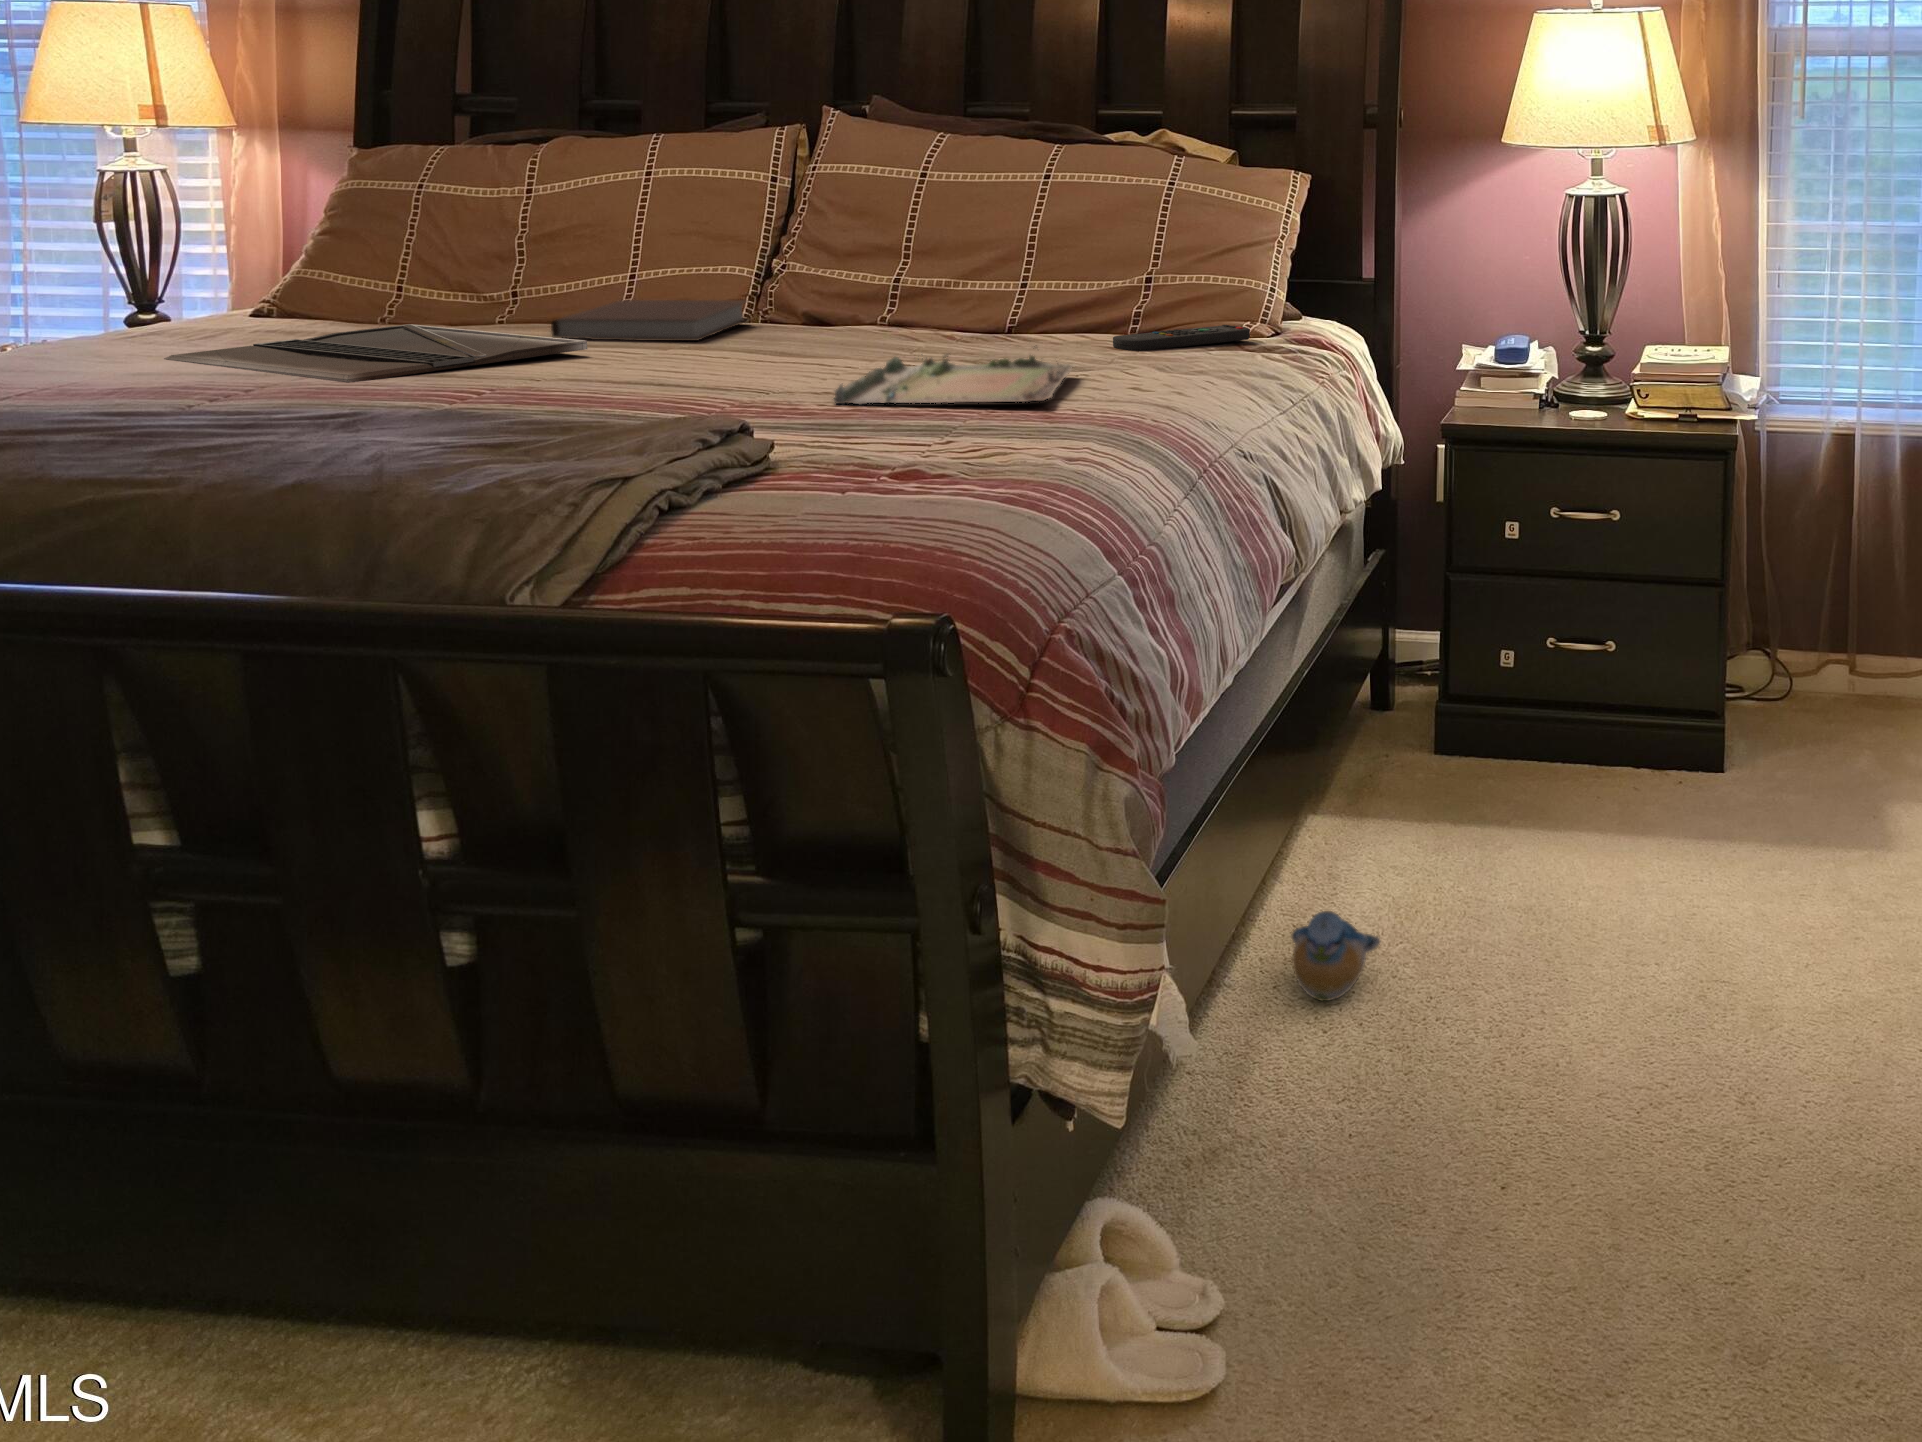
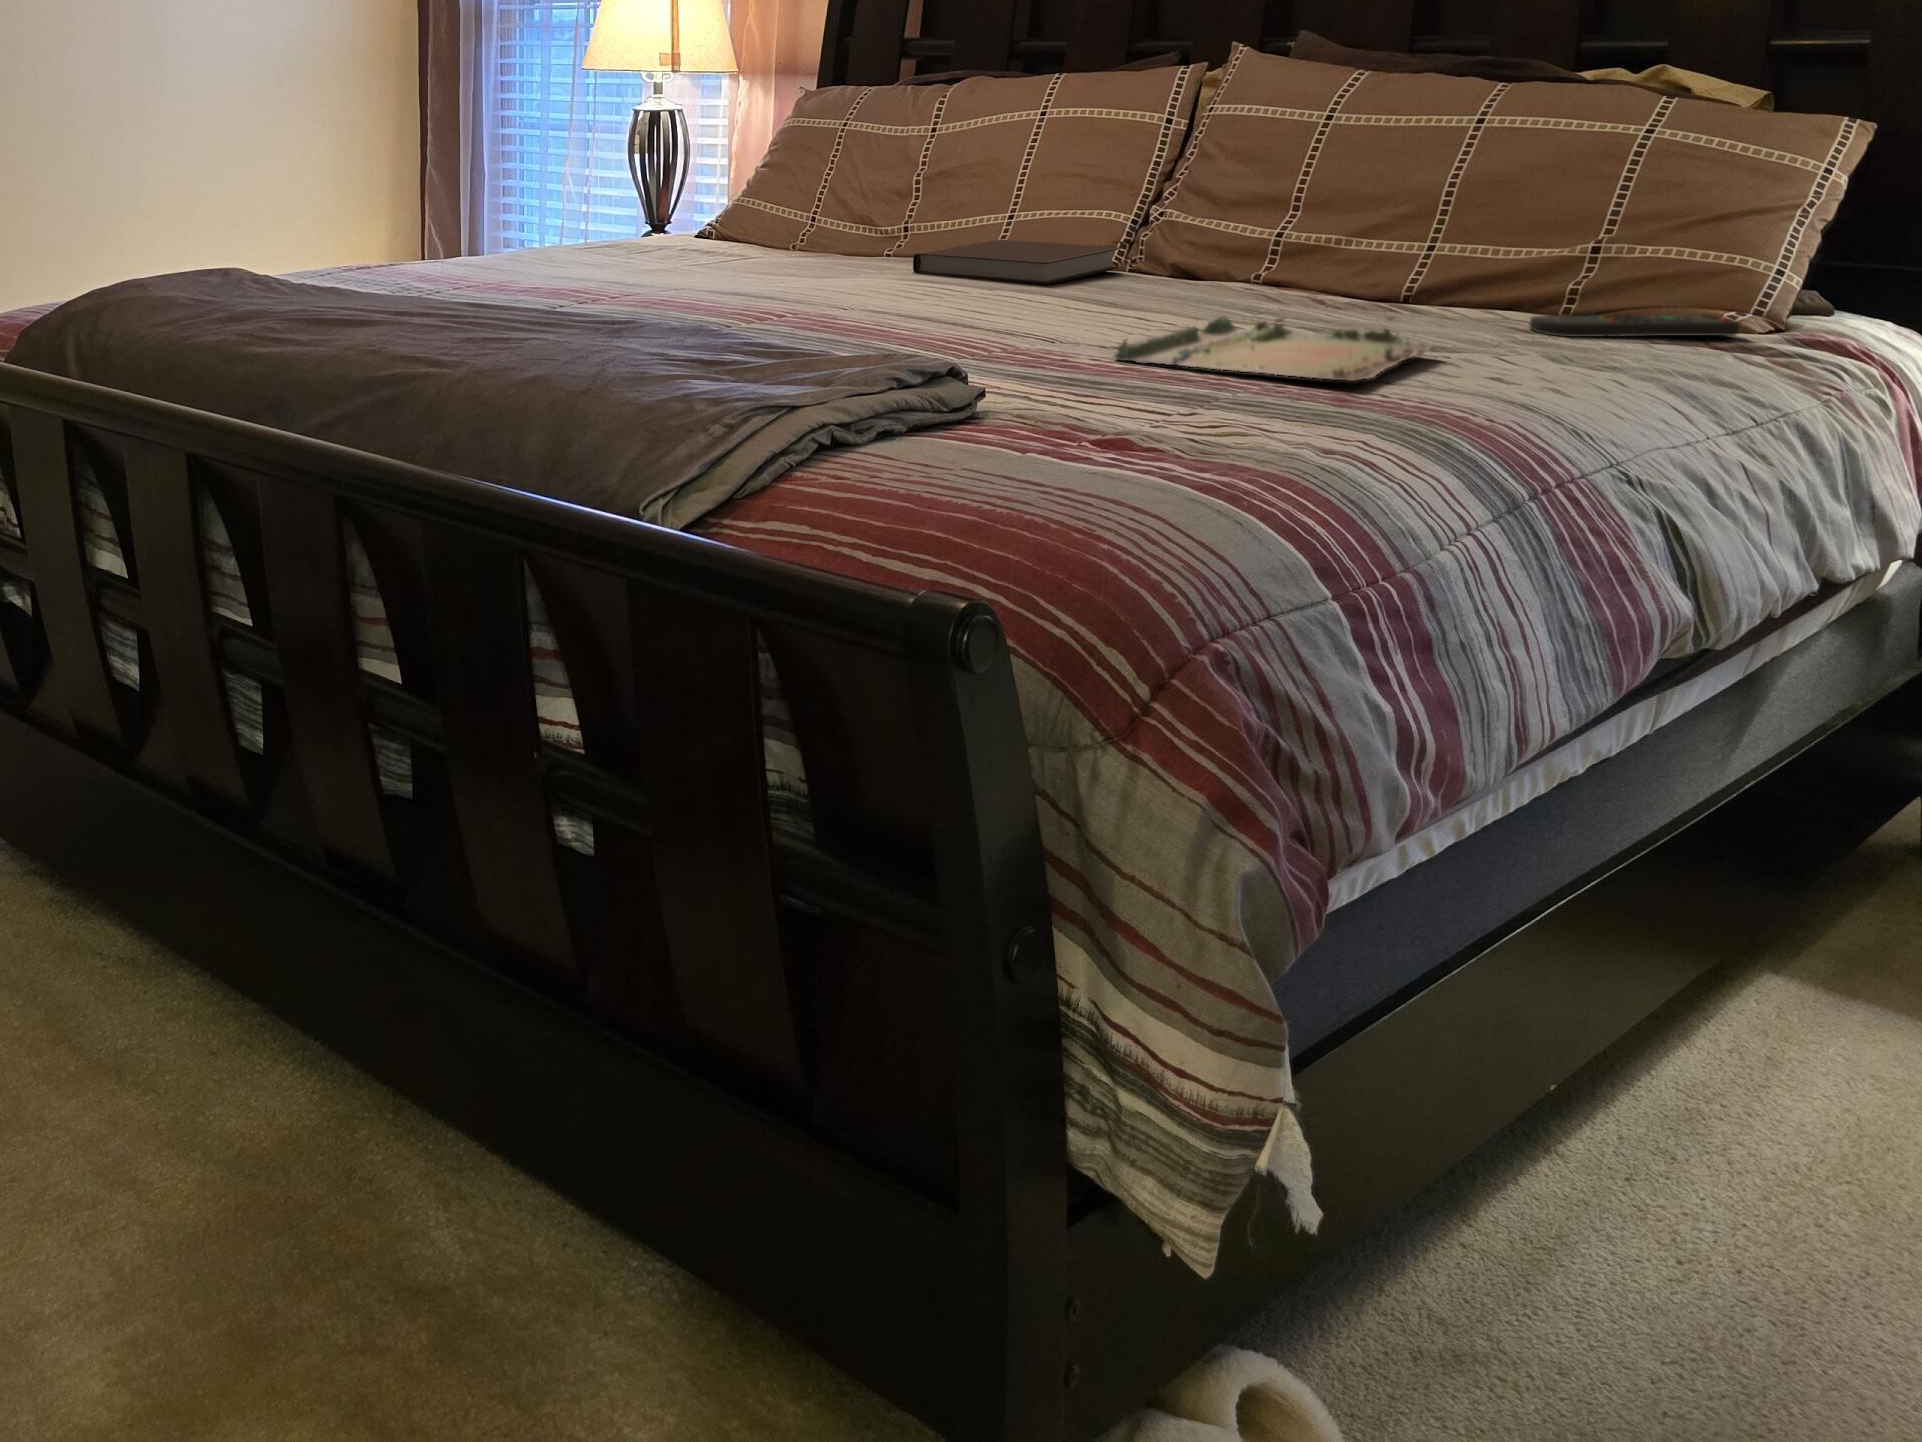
laptop: present [164,324,587,382] -> none [586,250,926,297]
plush toy: present [1292,911,1381,1001] -> none [1645,1103,1799,1226]

